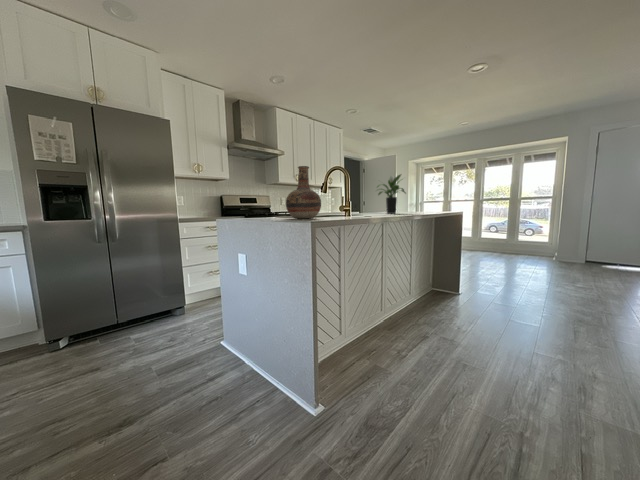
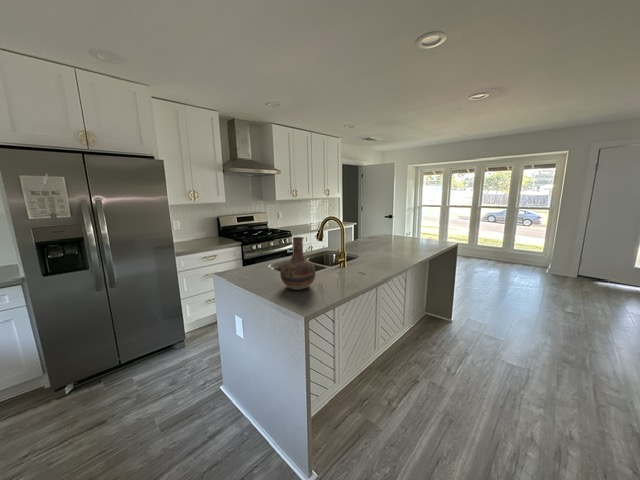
potted plant: present [377,175,406,214] -> none [371,214,403,251]

